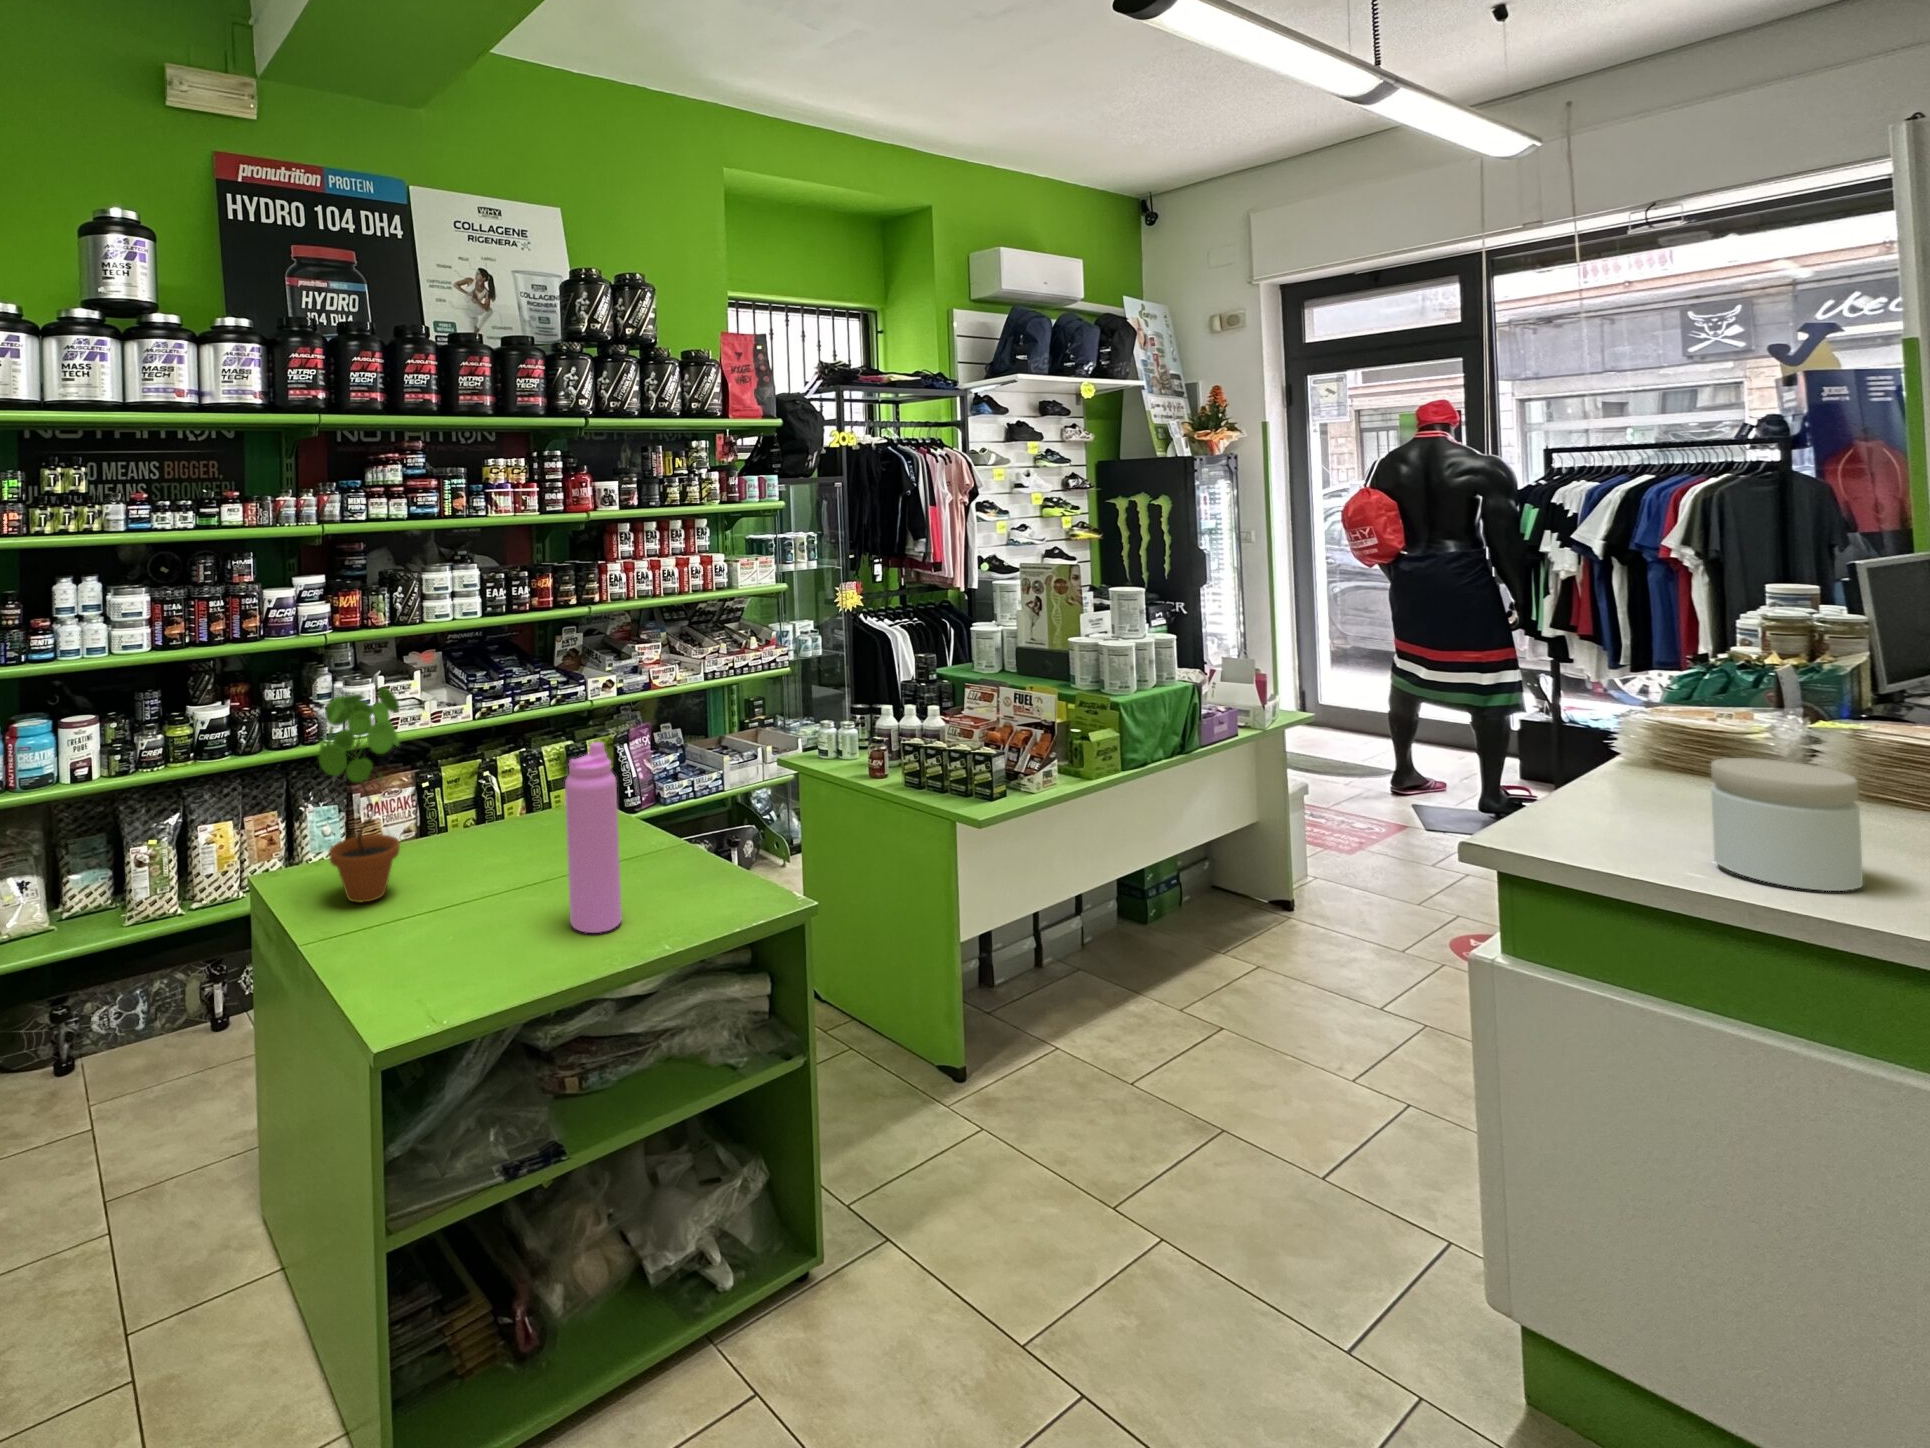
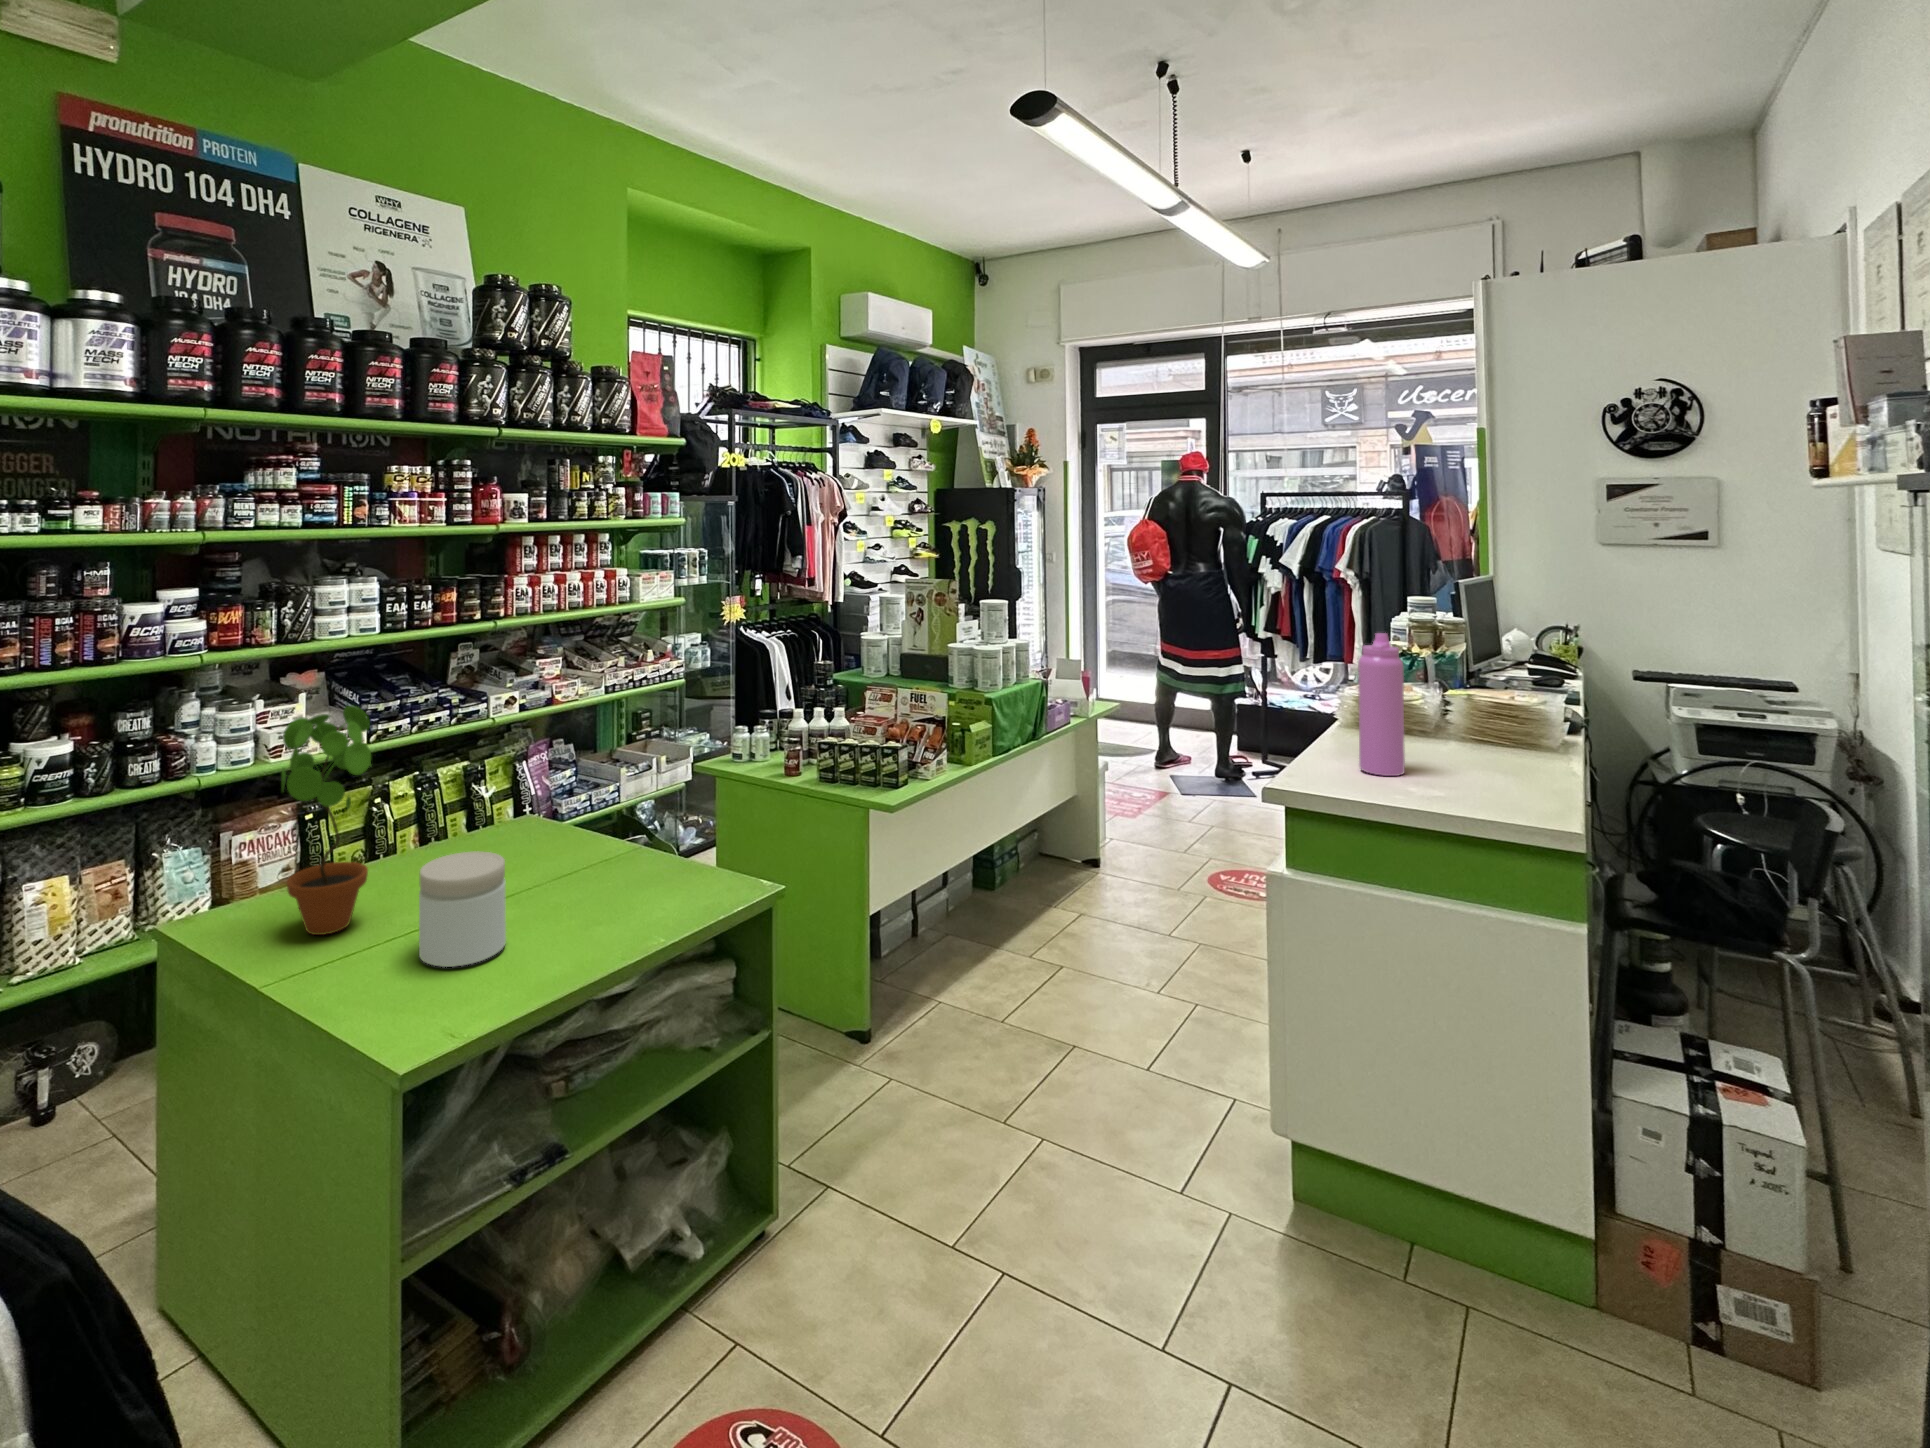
water bottle: present [565,742,622,933] -> present [1358,633,1405,776]
jar: present [1711,758,1863,891] -> present [419,851,506,967]

